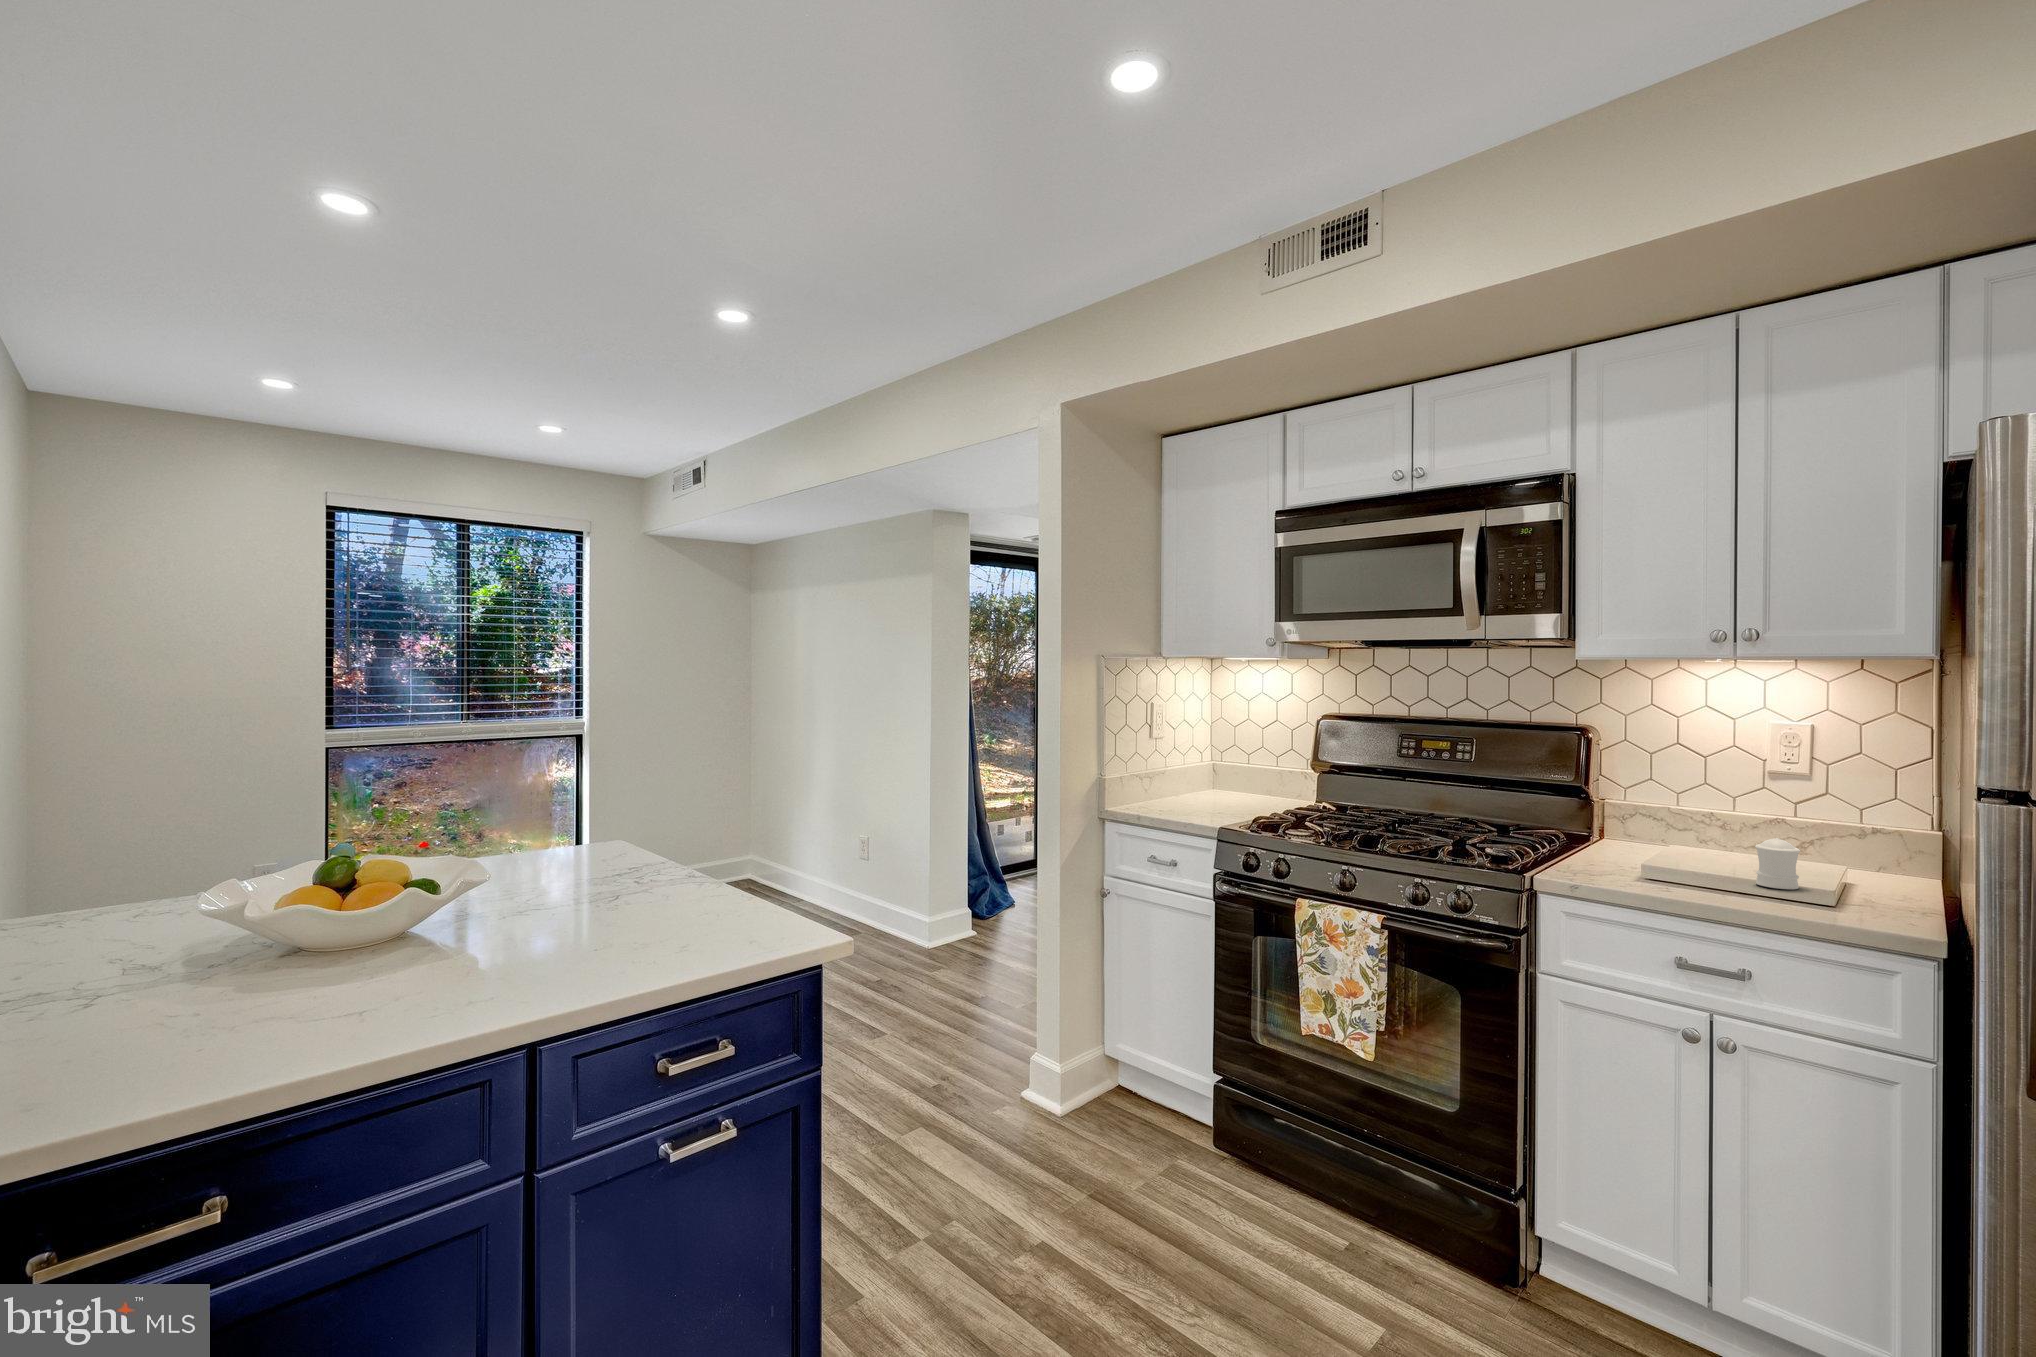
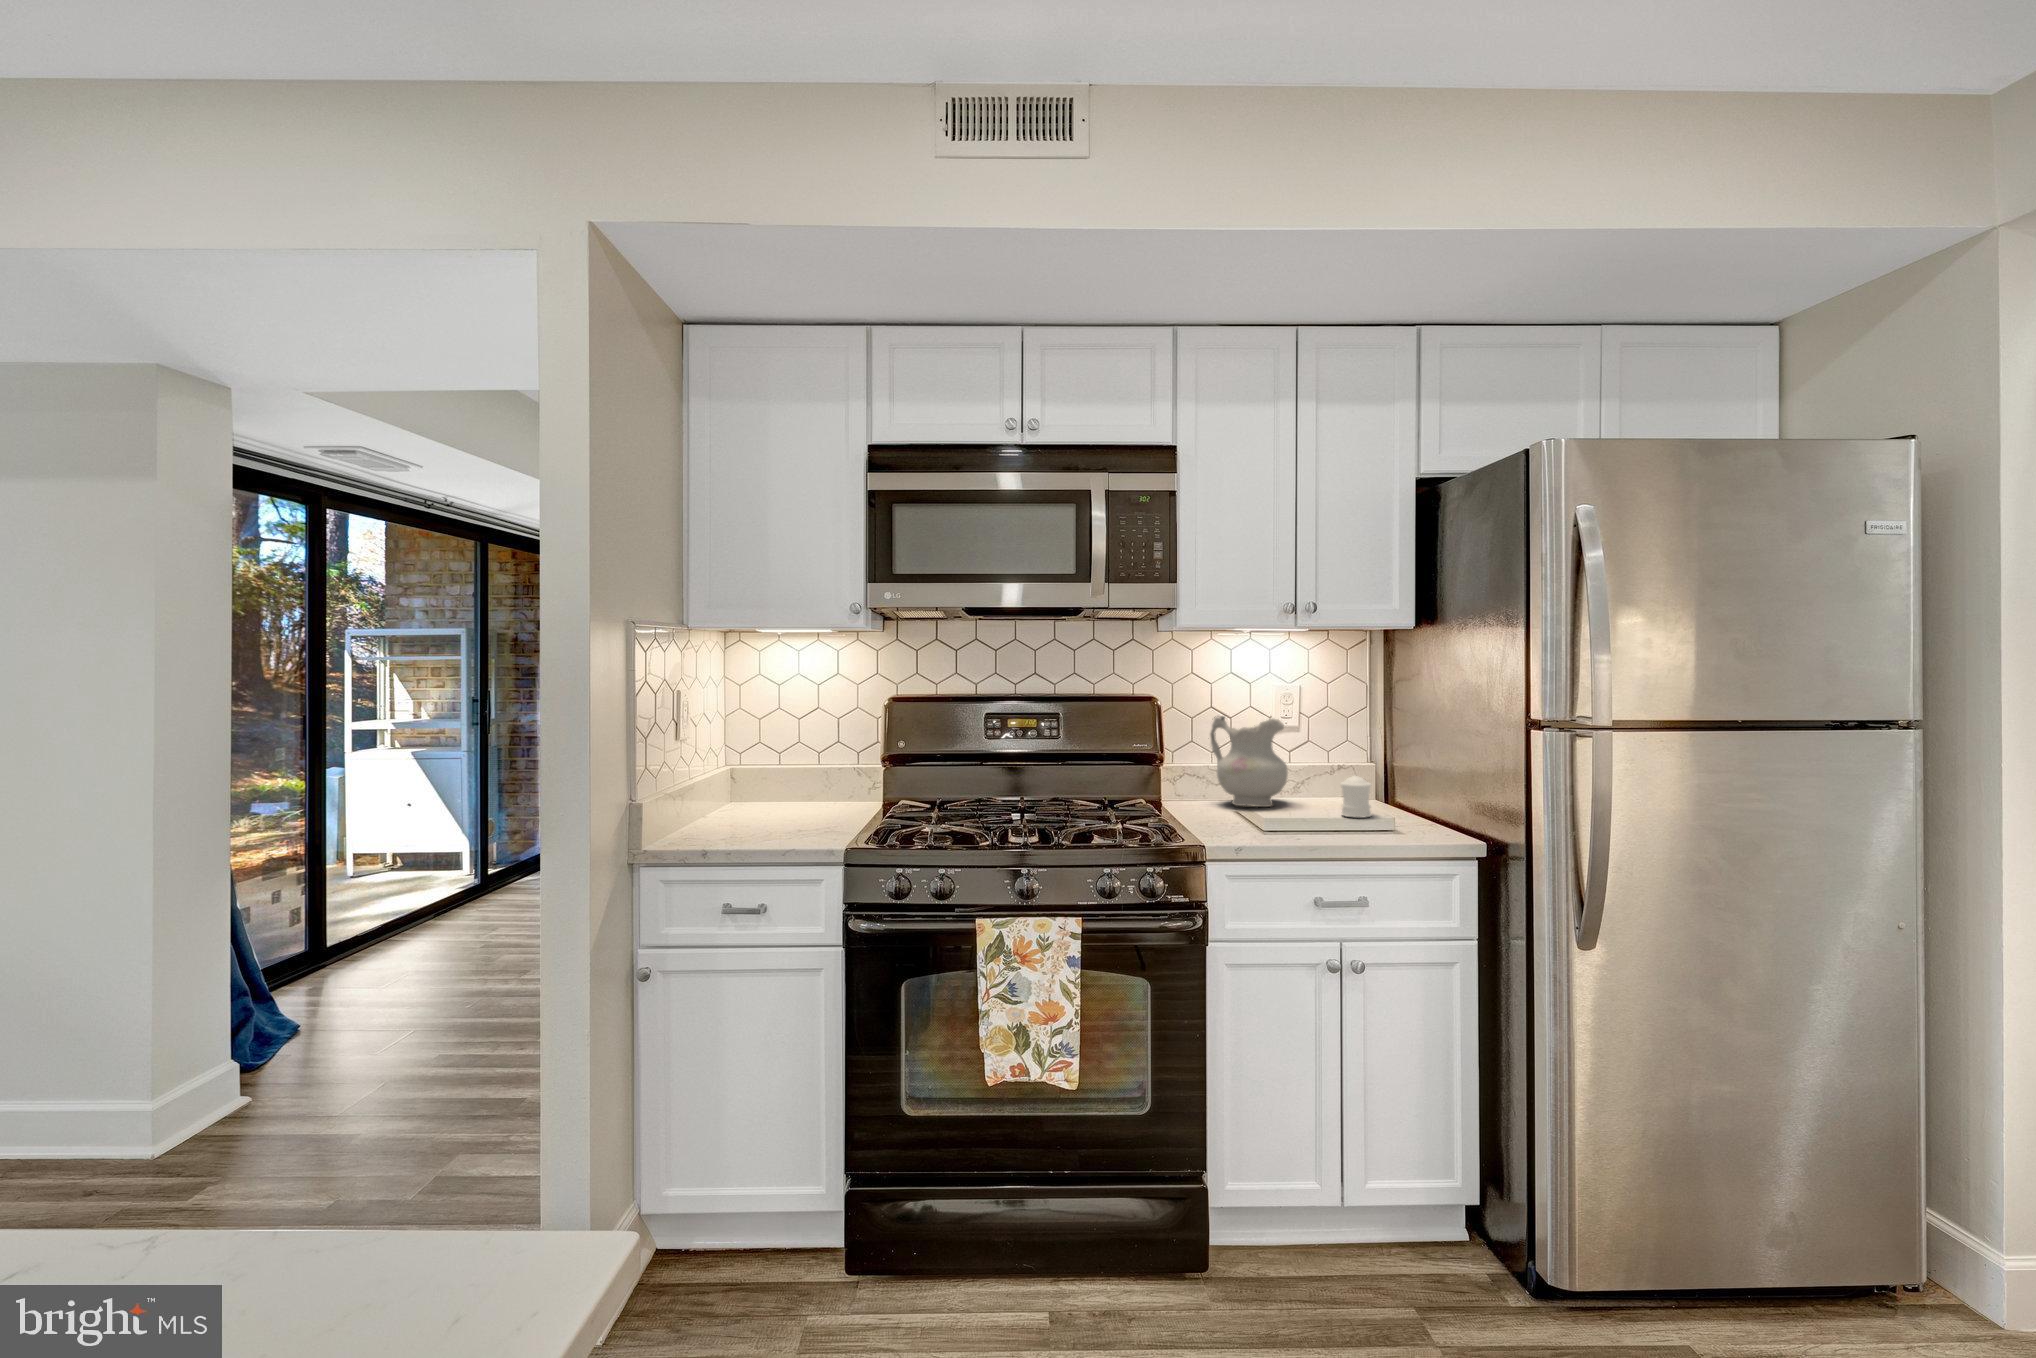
ceramic pitcher: none [1647,753,1745,864] -> present [1210,716,1288,807]

